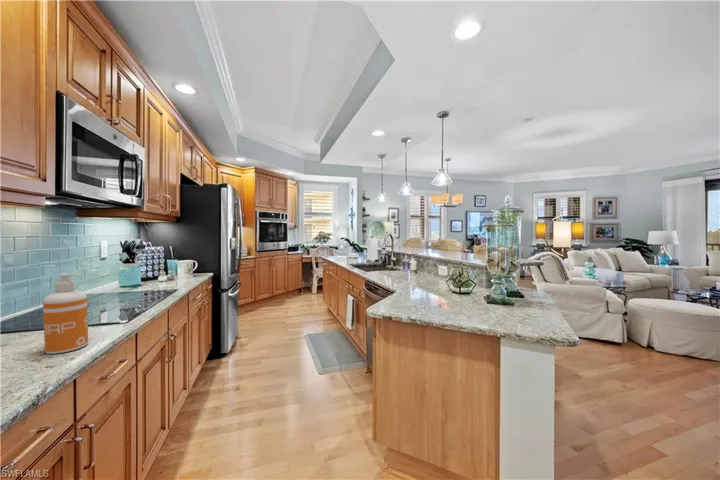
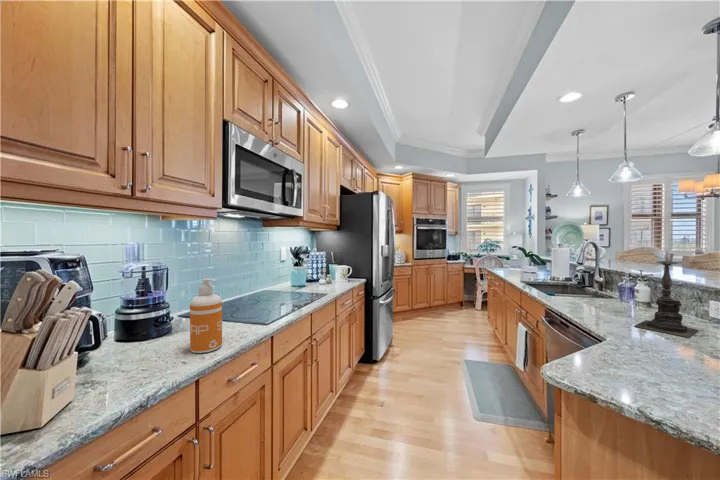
candle holder: none [406,239,431,285] -> present [635,252,698,337]

